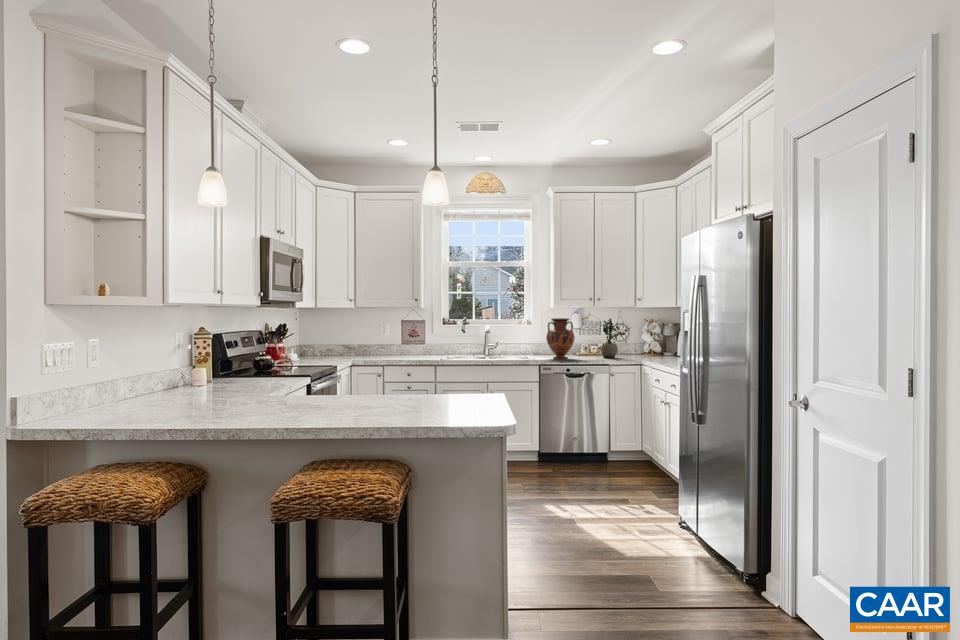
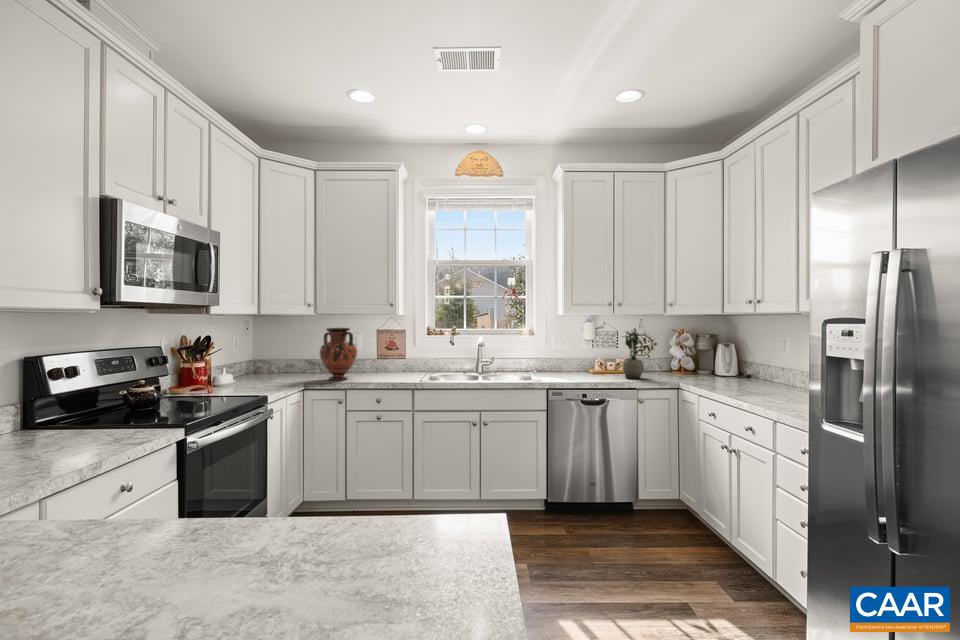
vase: present [546,318,575,359] -> present [320,328,357,380]

